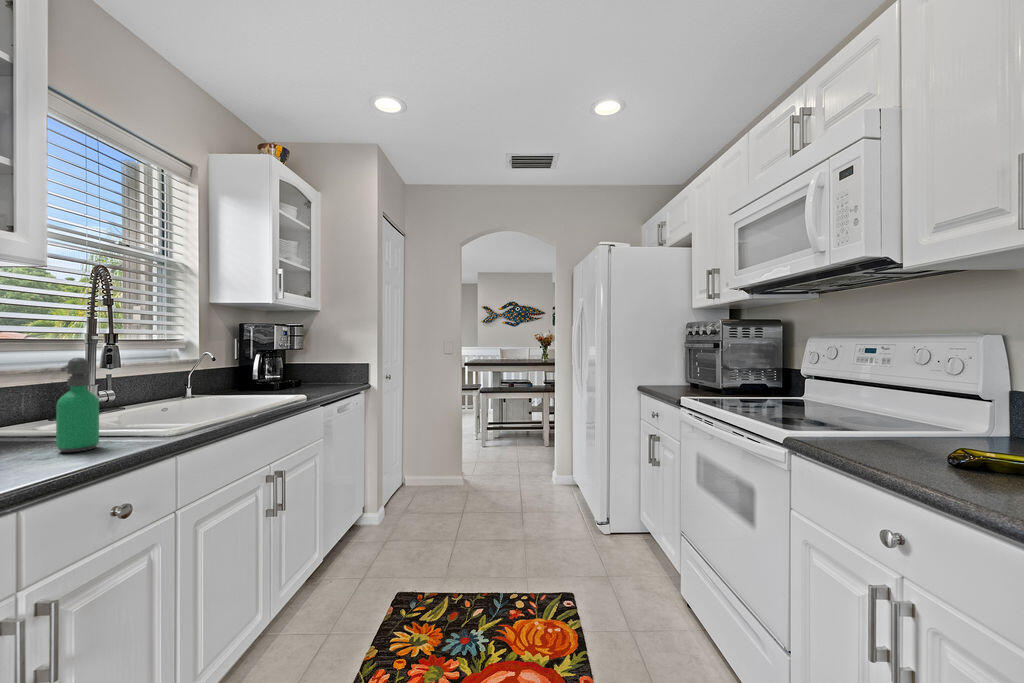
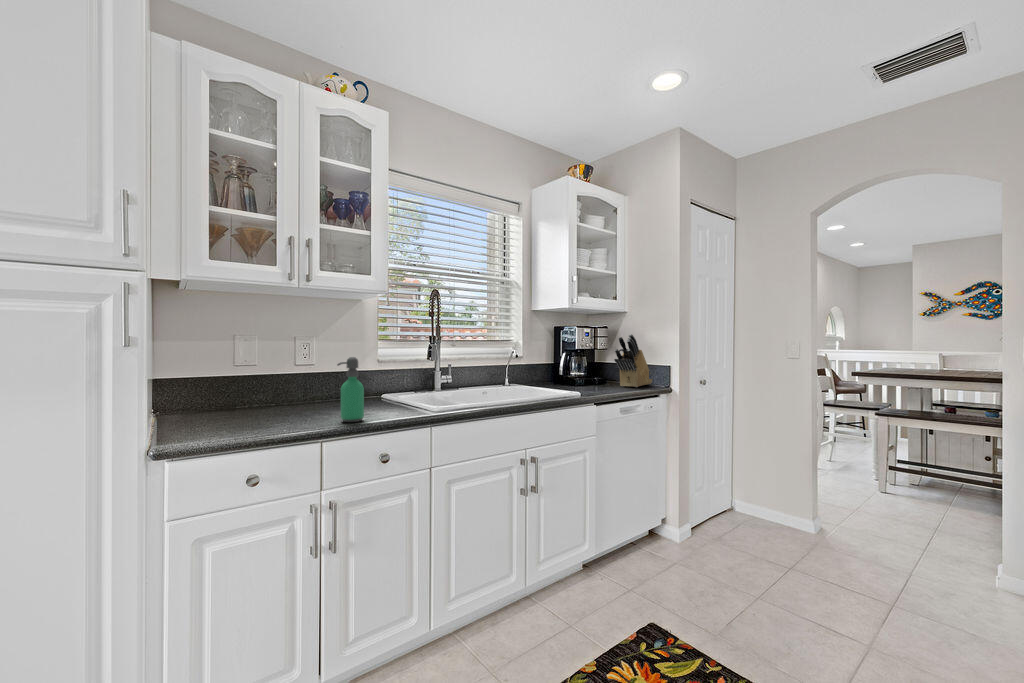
knife block: none [319,333,346,385] -> present [614,334,653,387]

